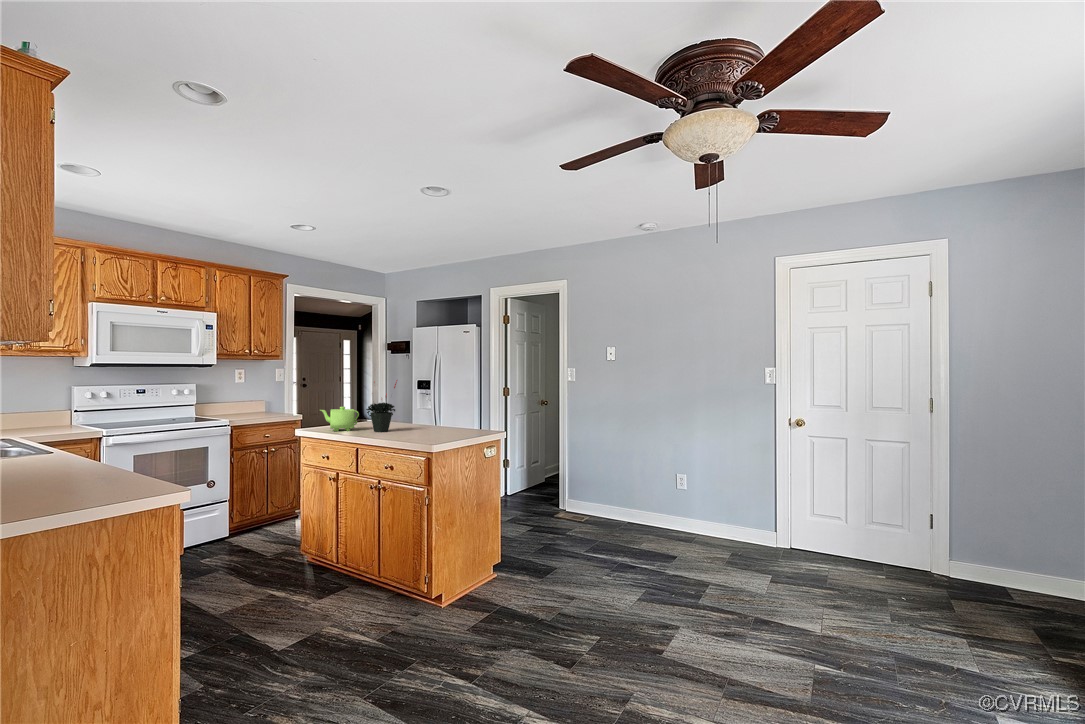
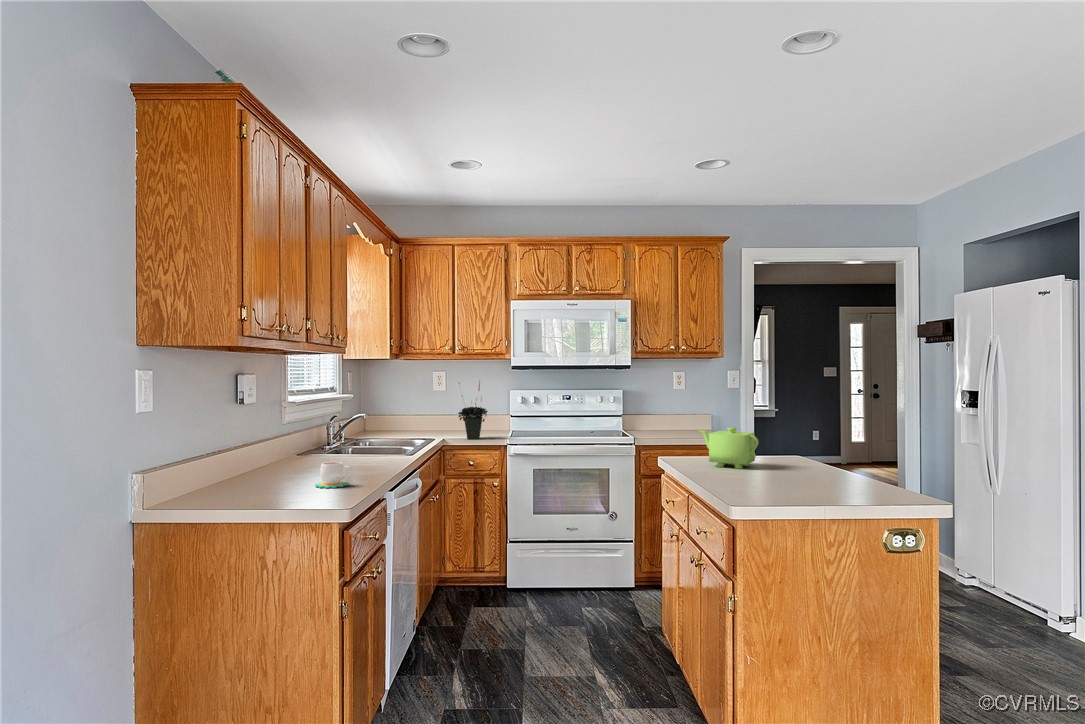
potted plant: present [366,380,397,432] -> present [458,382,488,439]
mug: none [44,453,85,477] -> present [315,462,351,488]

